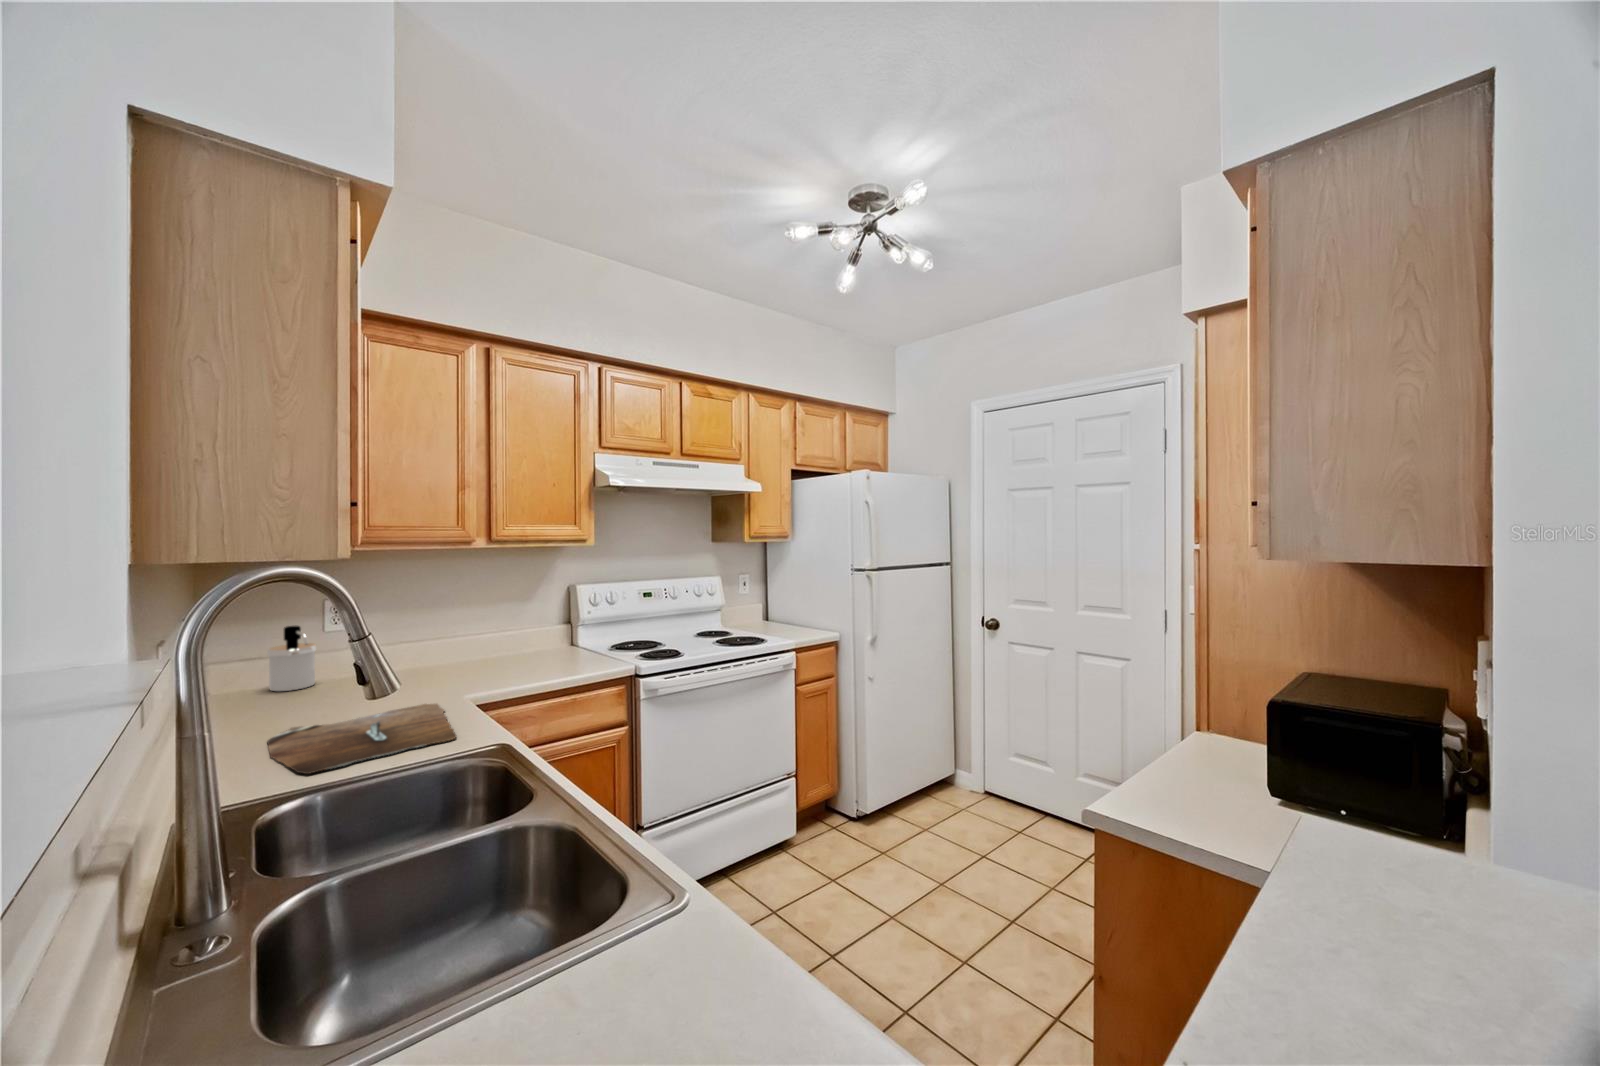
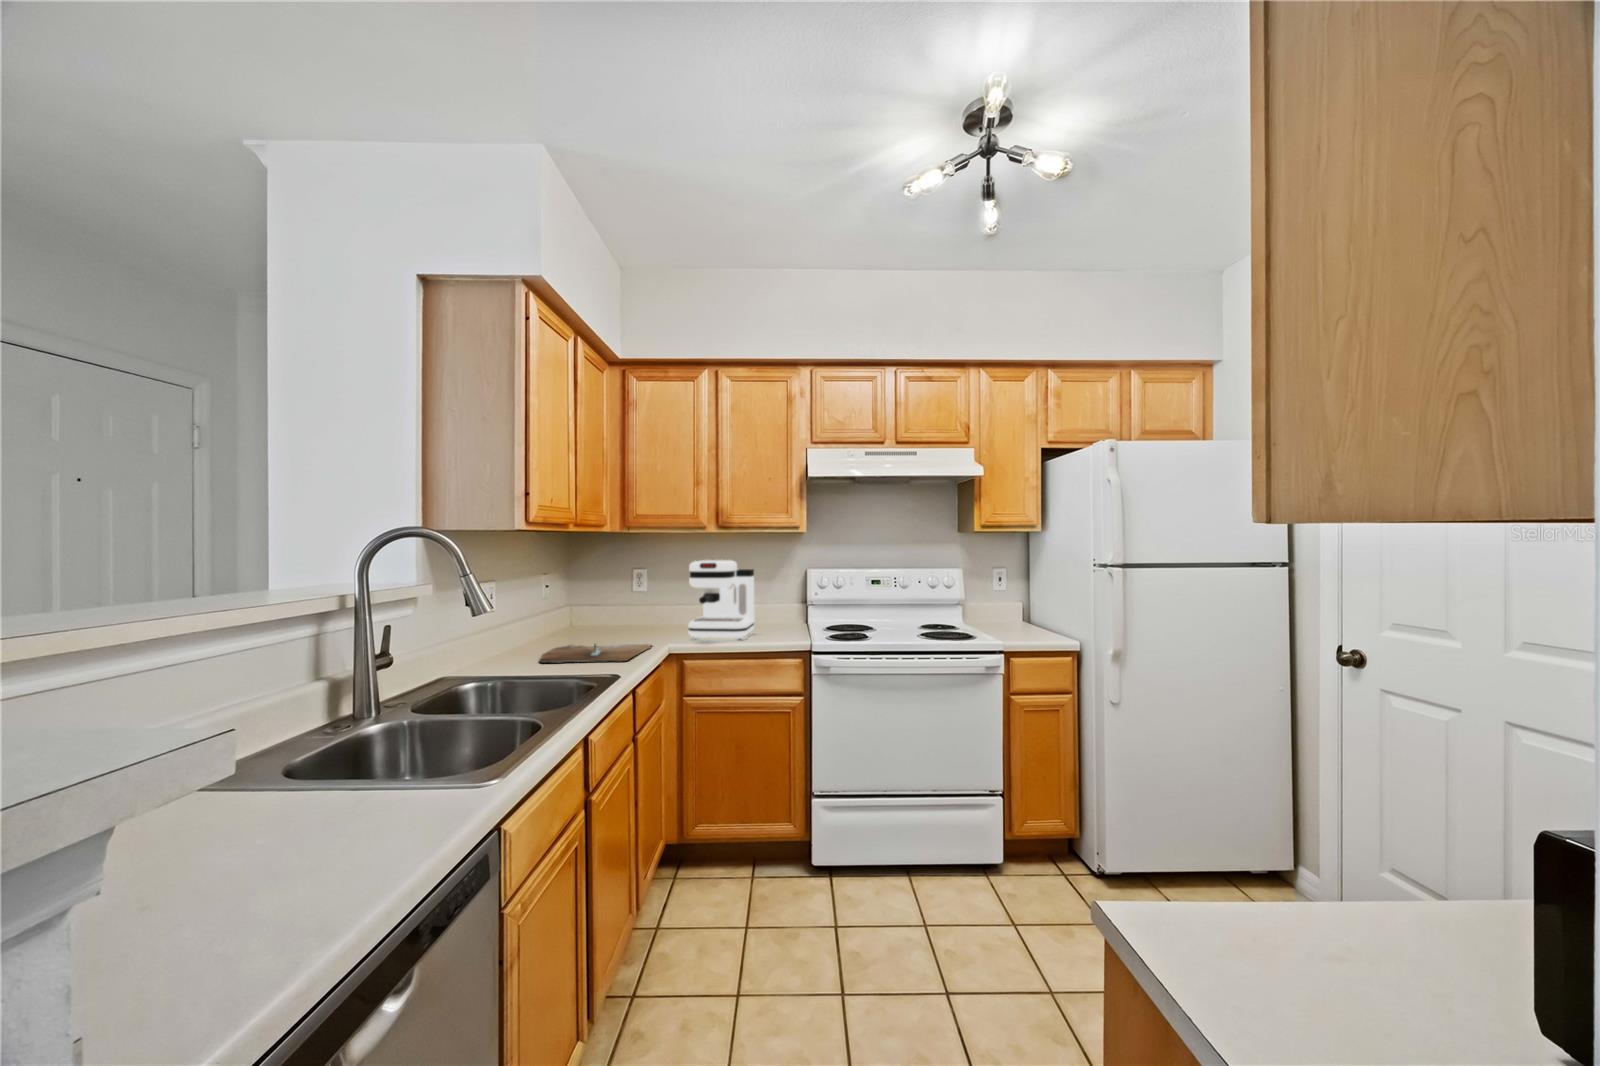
coffee maker: none [460,581,546,683] -> present [688,560,754,639]
soap dispenser: present [267,626,316,691] -> none [594,586,620,630]

